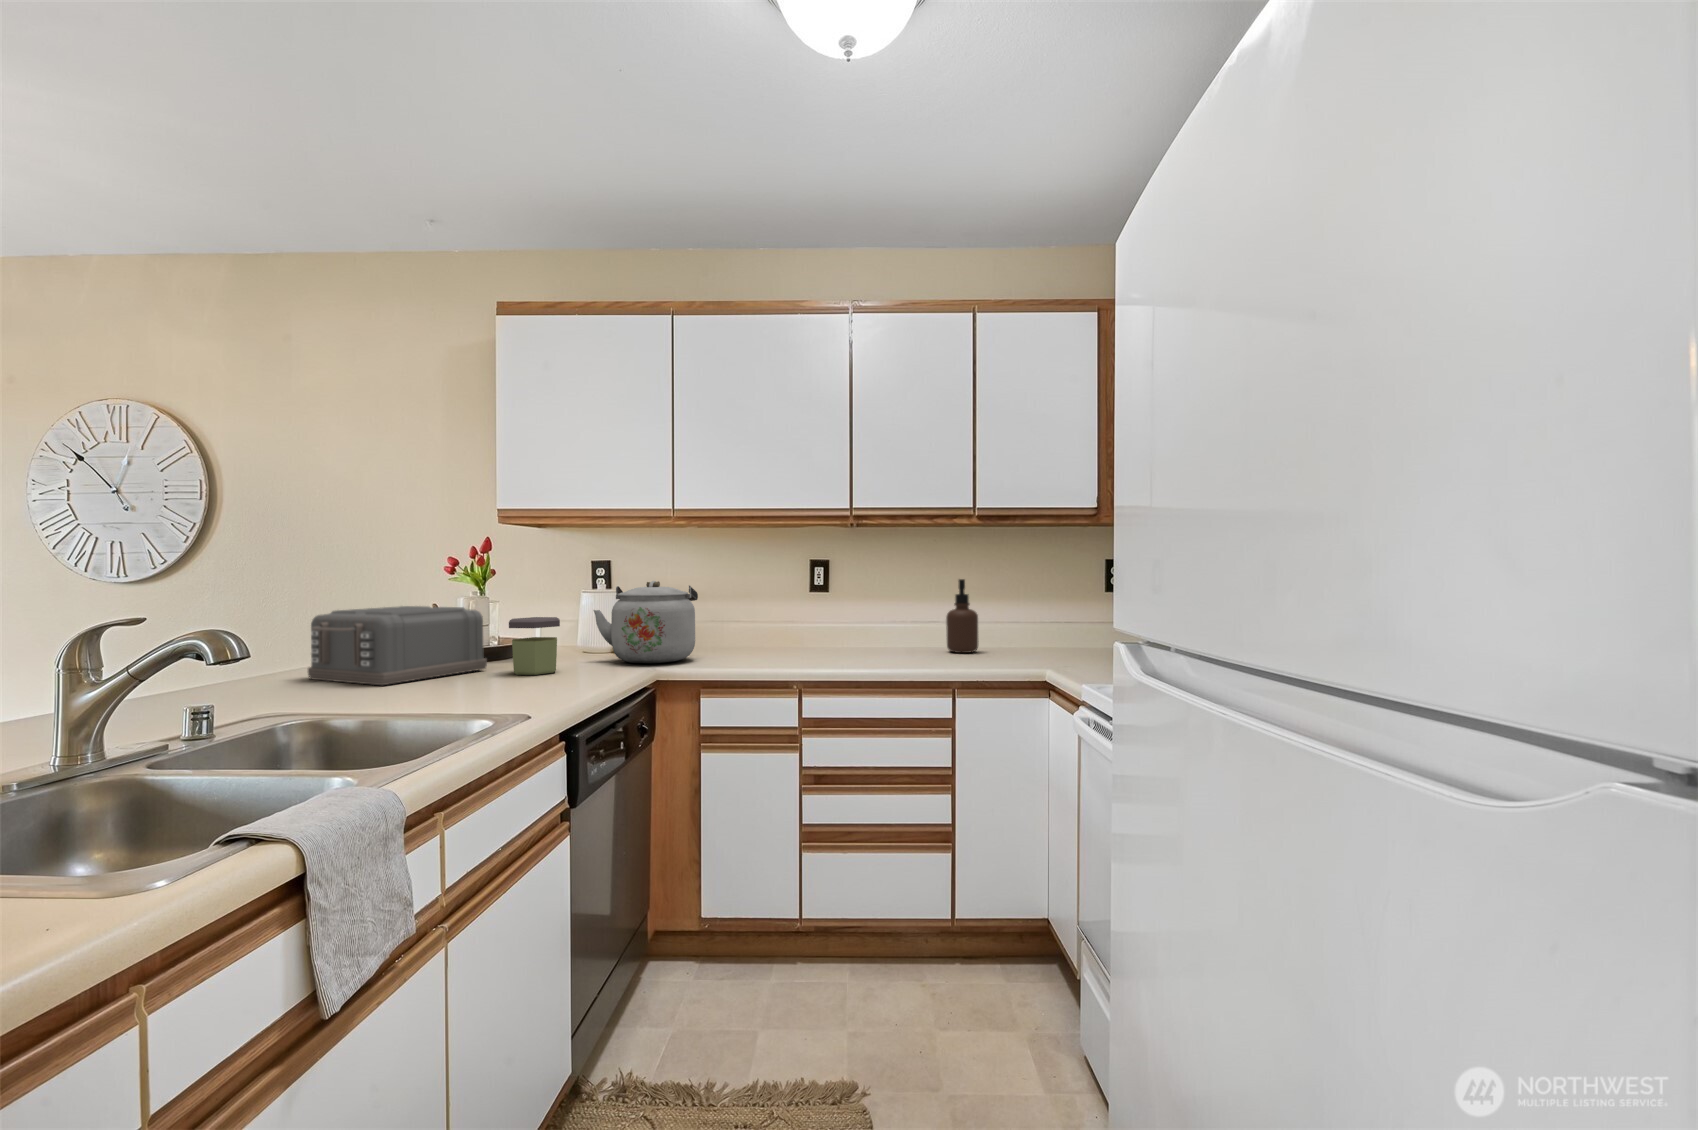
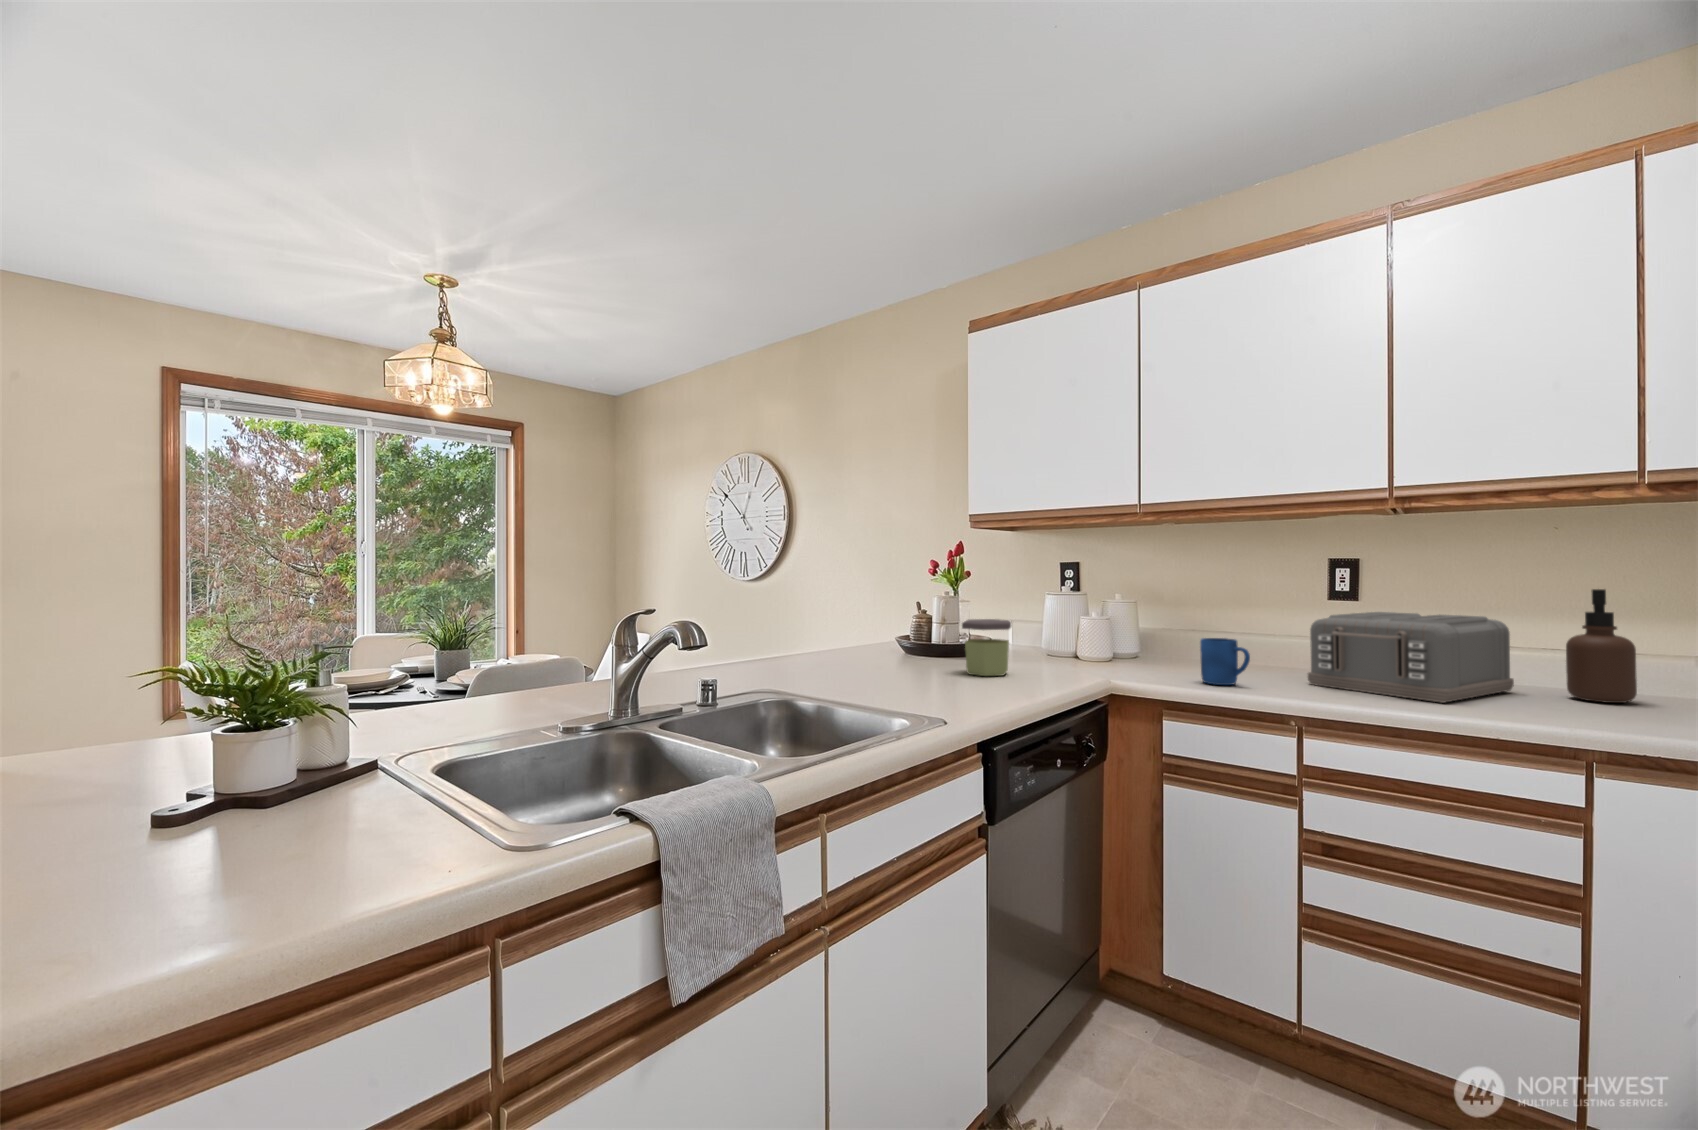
kettle: present [593,581,698,663] -> none [1051,585,1168,674]
toaster: present [308,606,487,685] -> present [1308,612,1514,703]
mug: none [728,624,766,663] -> present [1200,638,1250,685]

